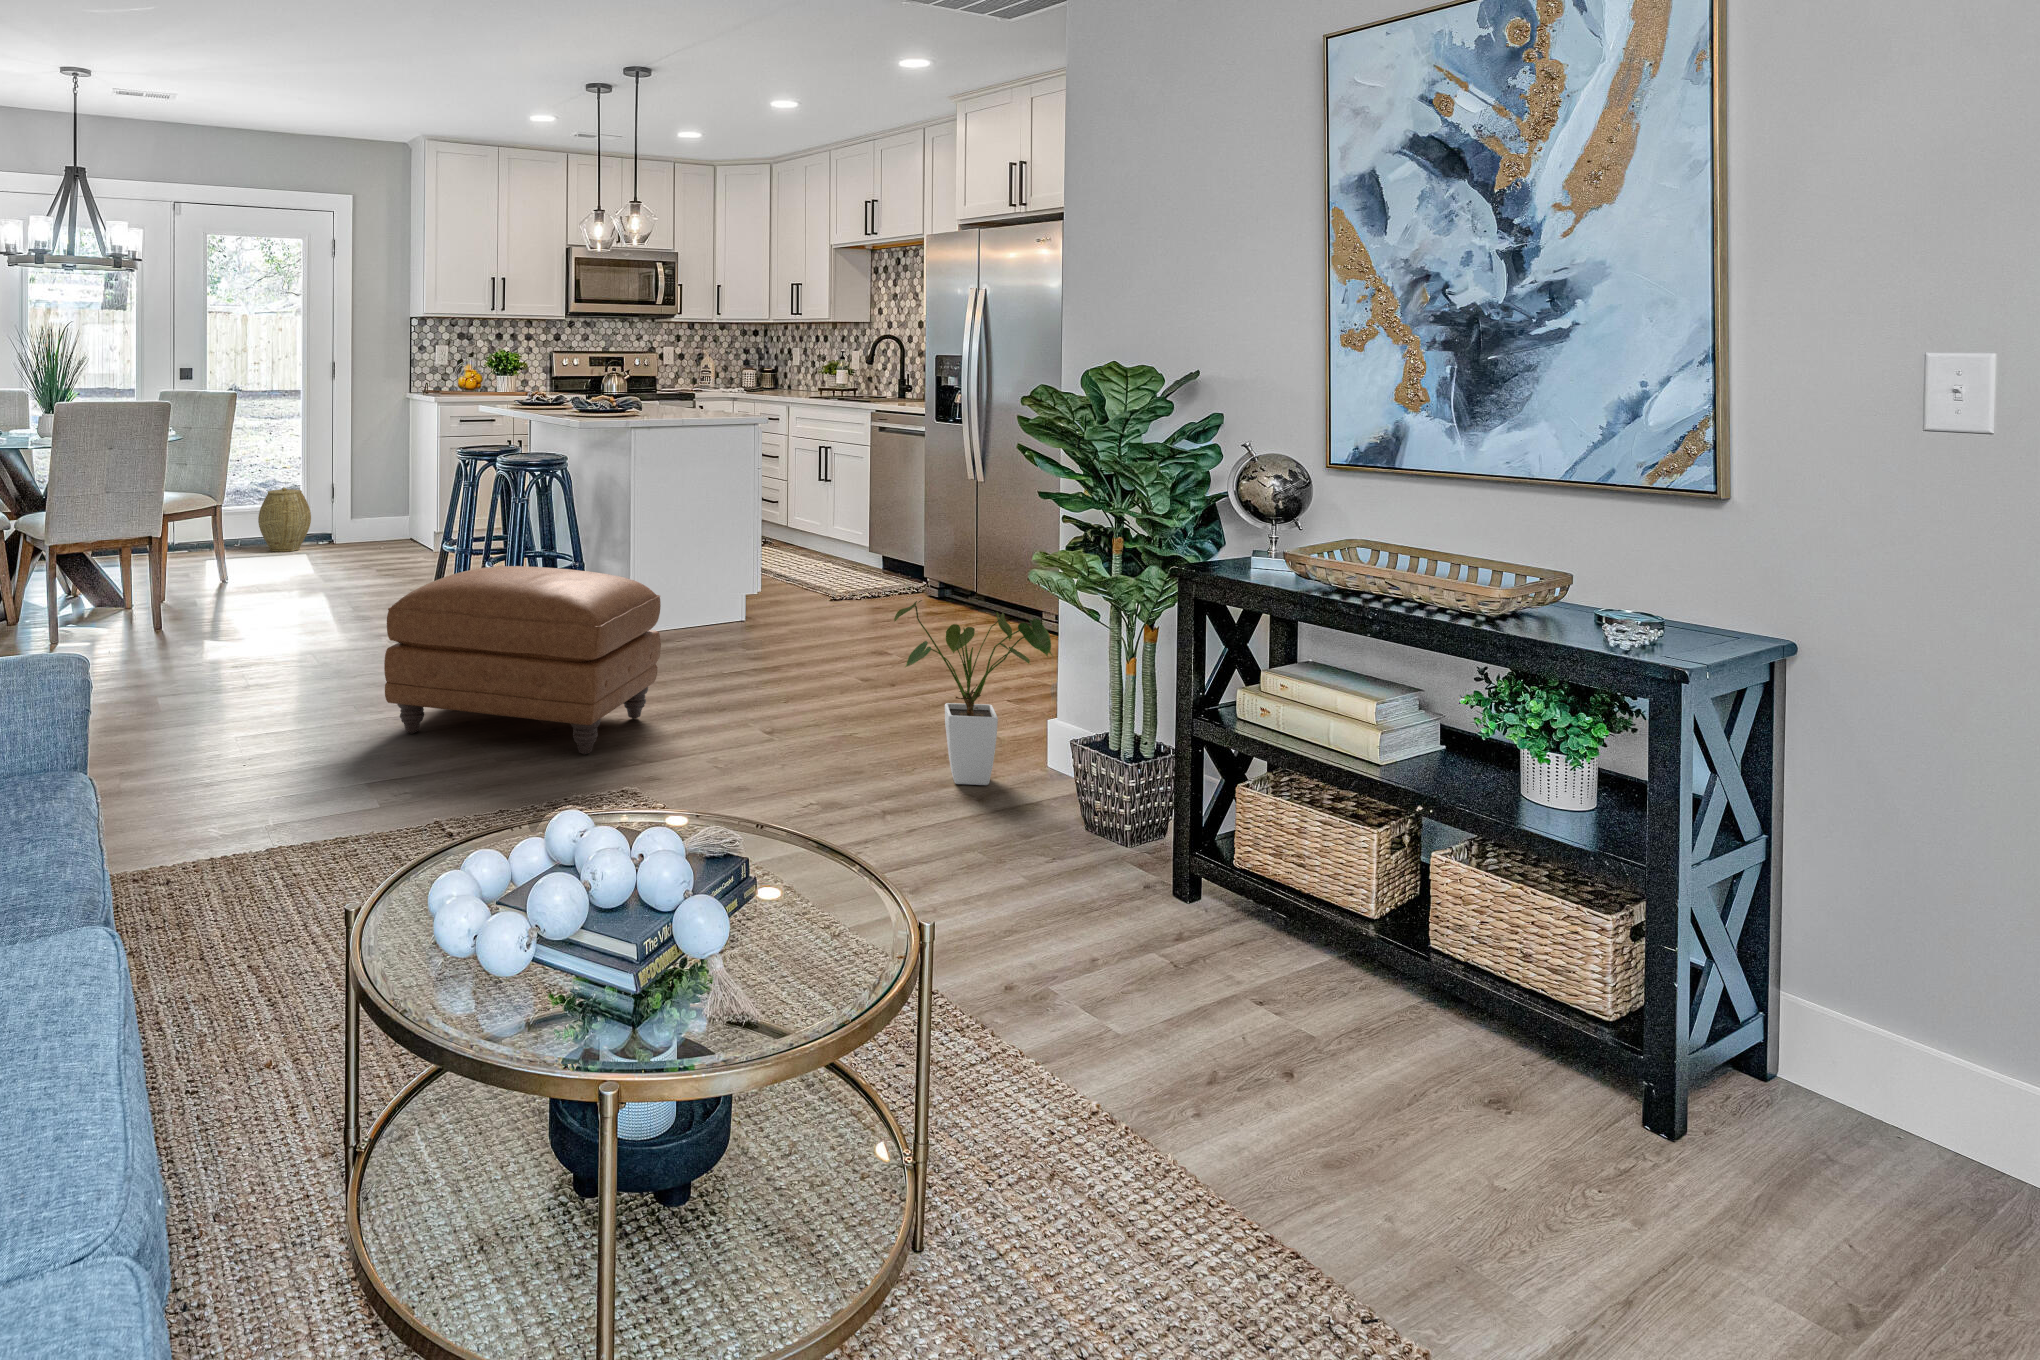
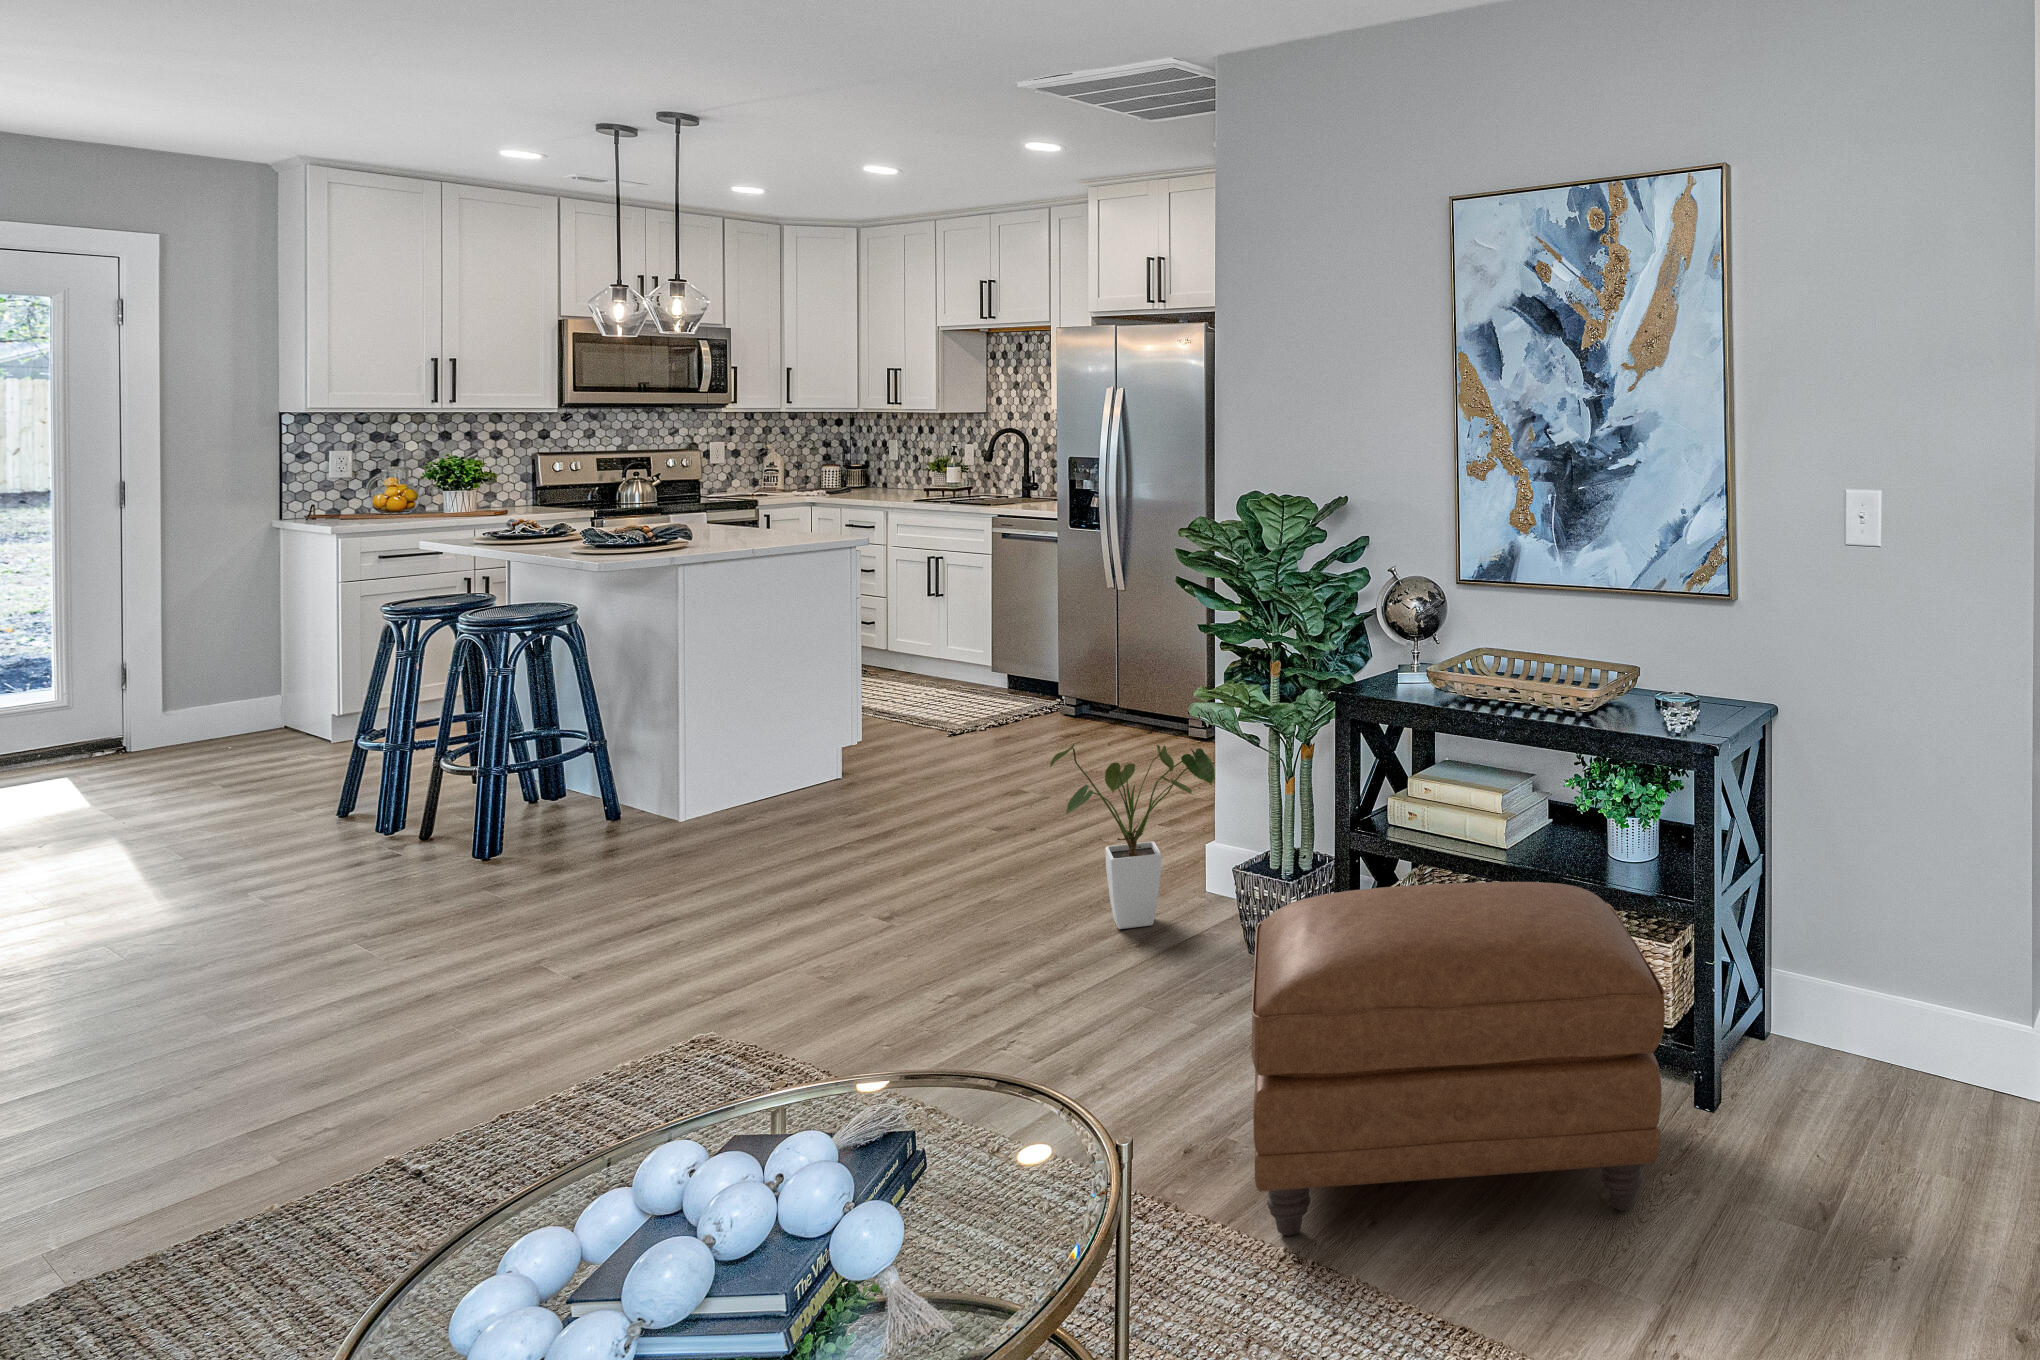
woven basket: present [258,488,311,552] -> none [70,667,165,761]
ottoman: present [384,566,661,755] -> present [1251,882,1665,1236]

